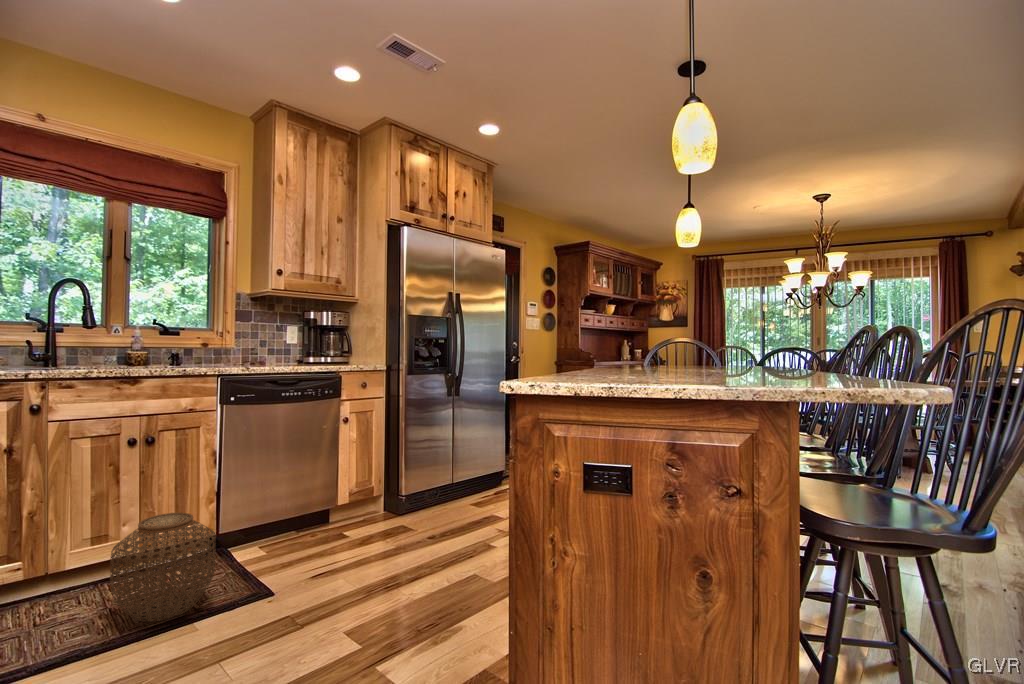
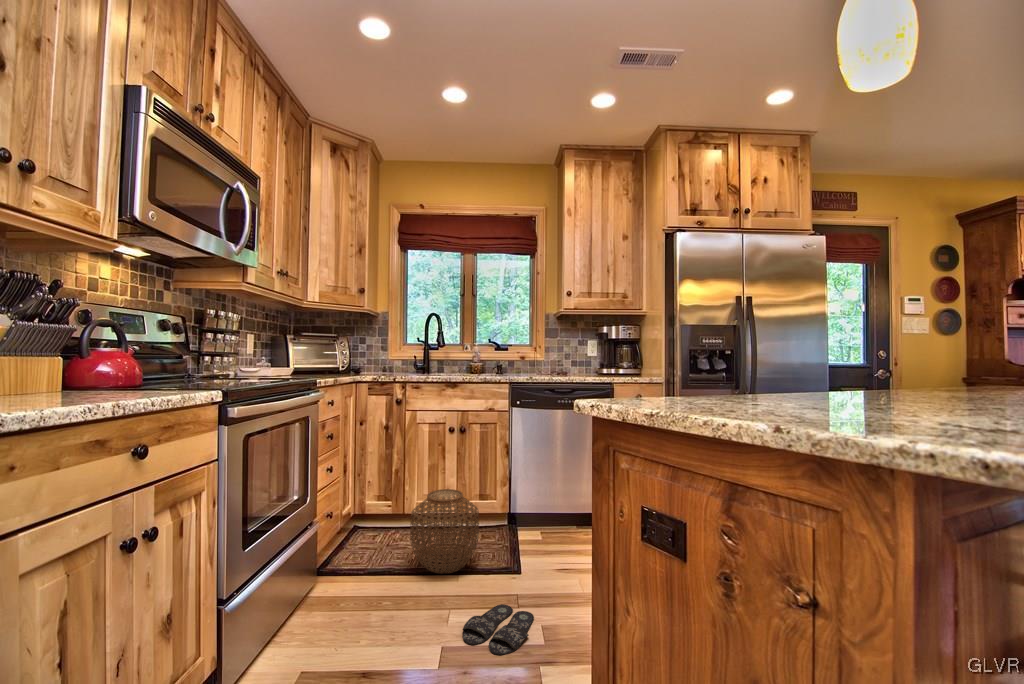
slippers: none [256,609,332,656] -> present [463,604,534,655]

